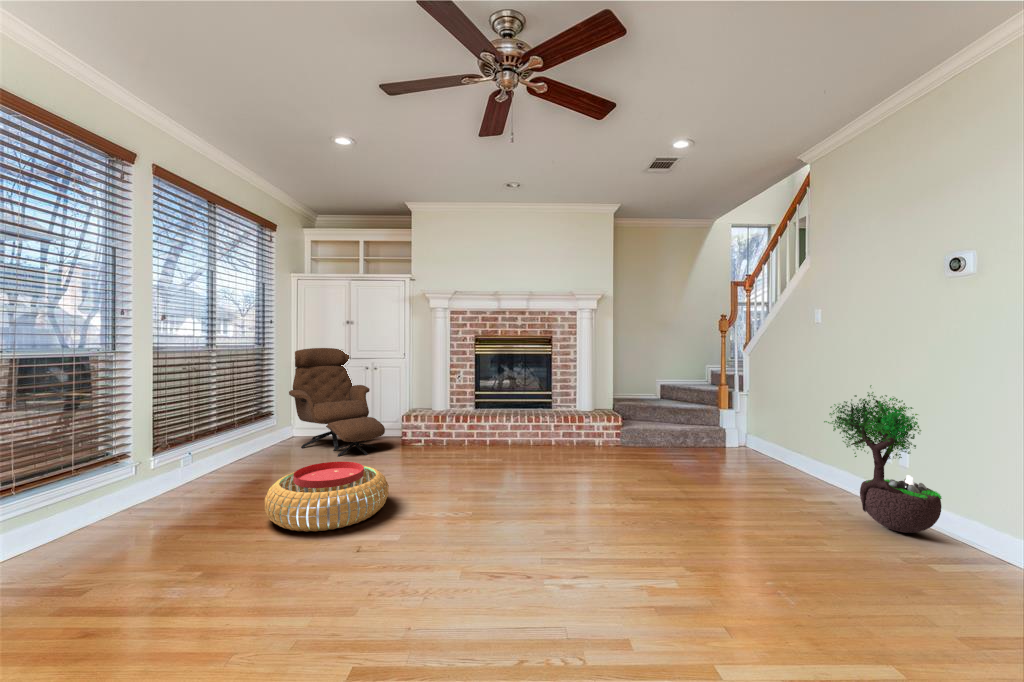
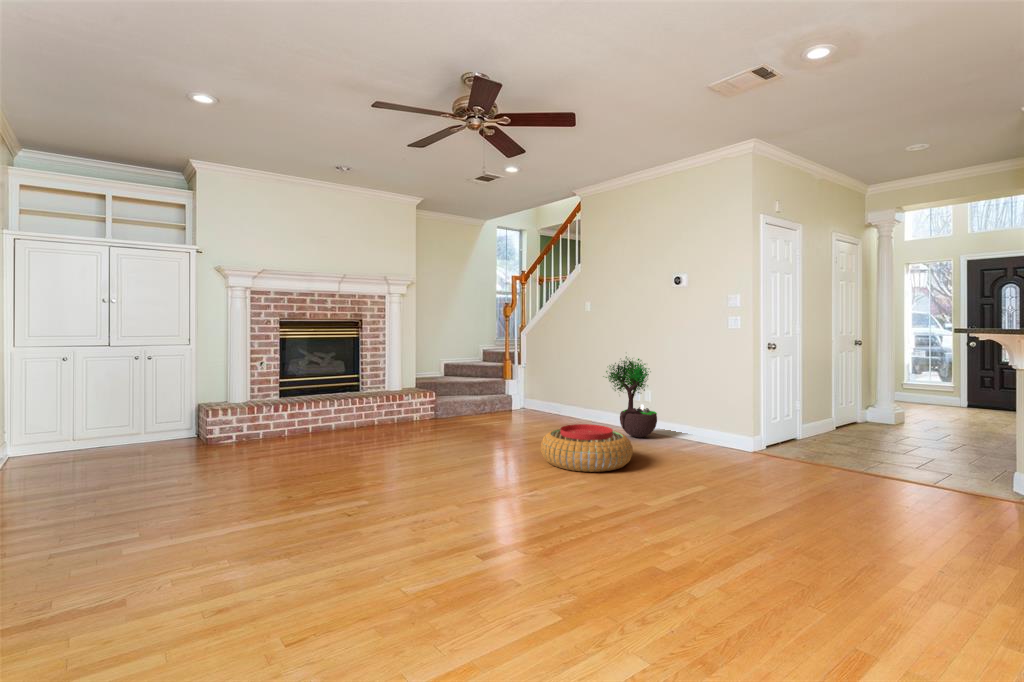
lounge chair: present [289,348,385,457] -> none [35,333,200,463]
pouf: present [265,462,389,532] -> present [541,424,633,472]

